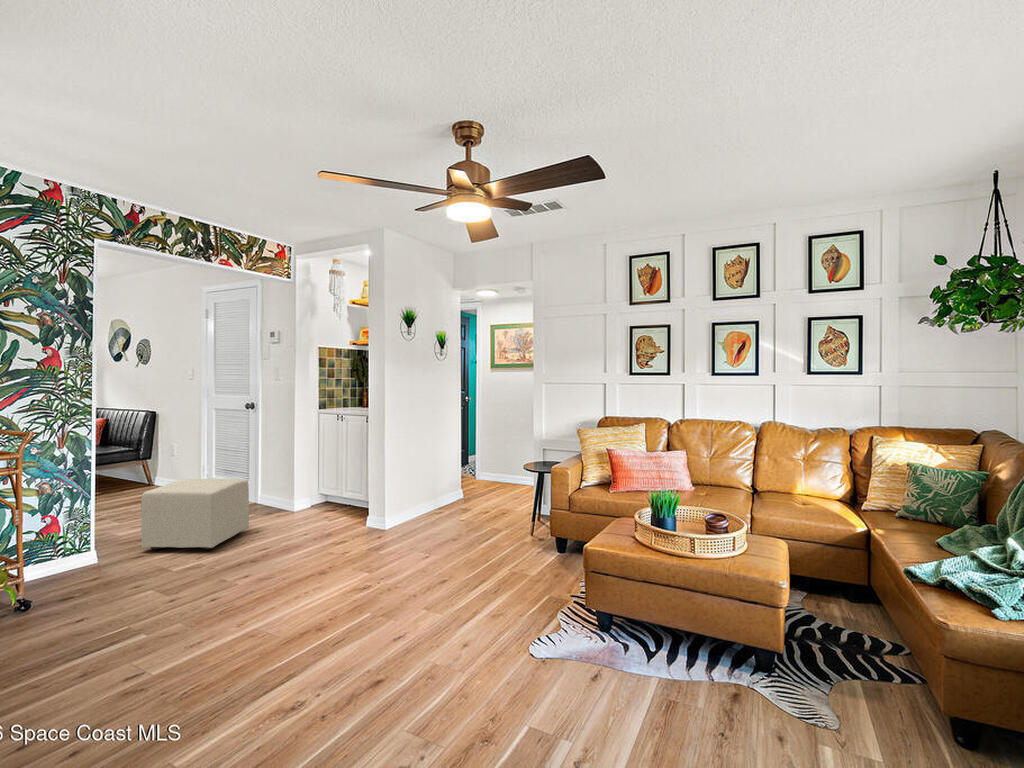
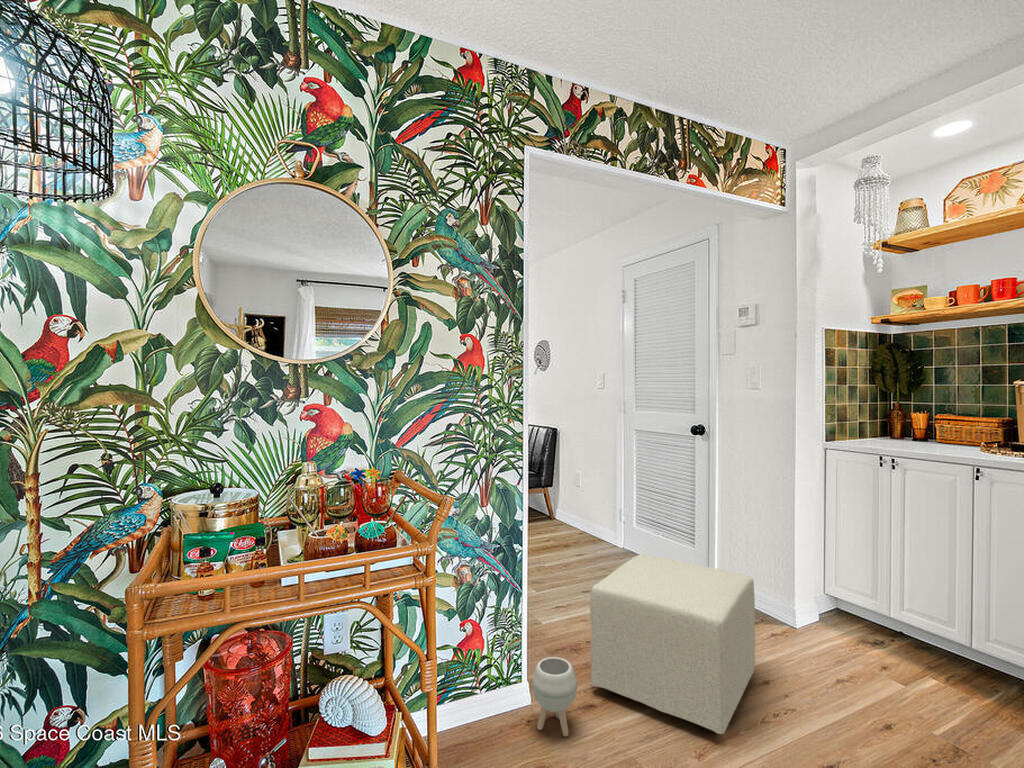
planter: none [96,530,127,569] -> present [532,657,577,736]

